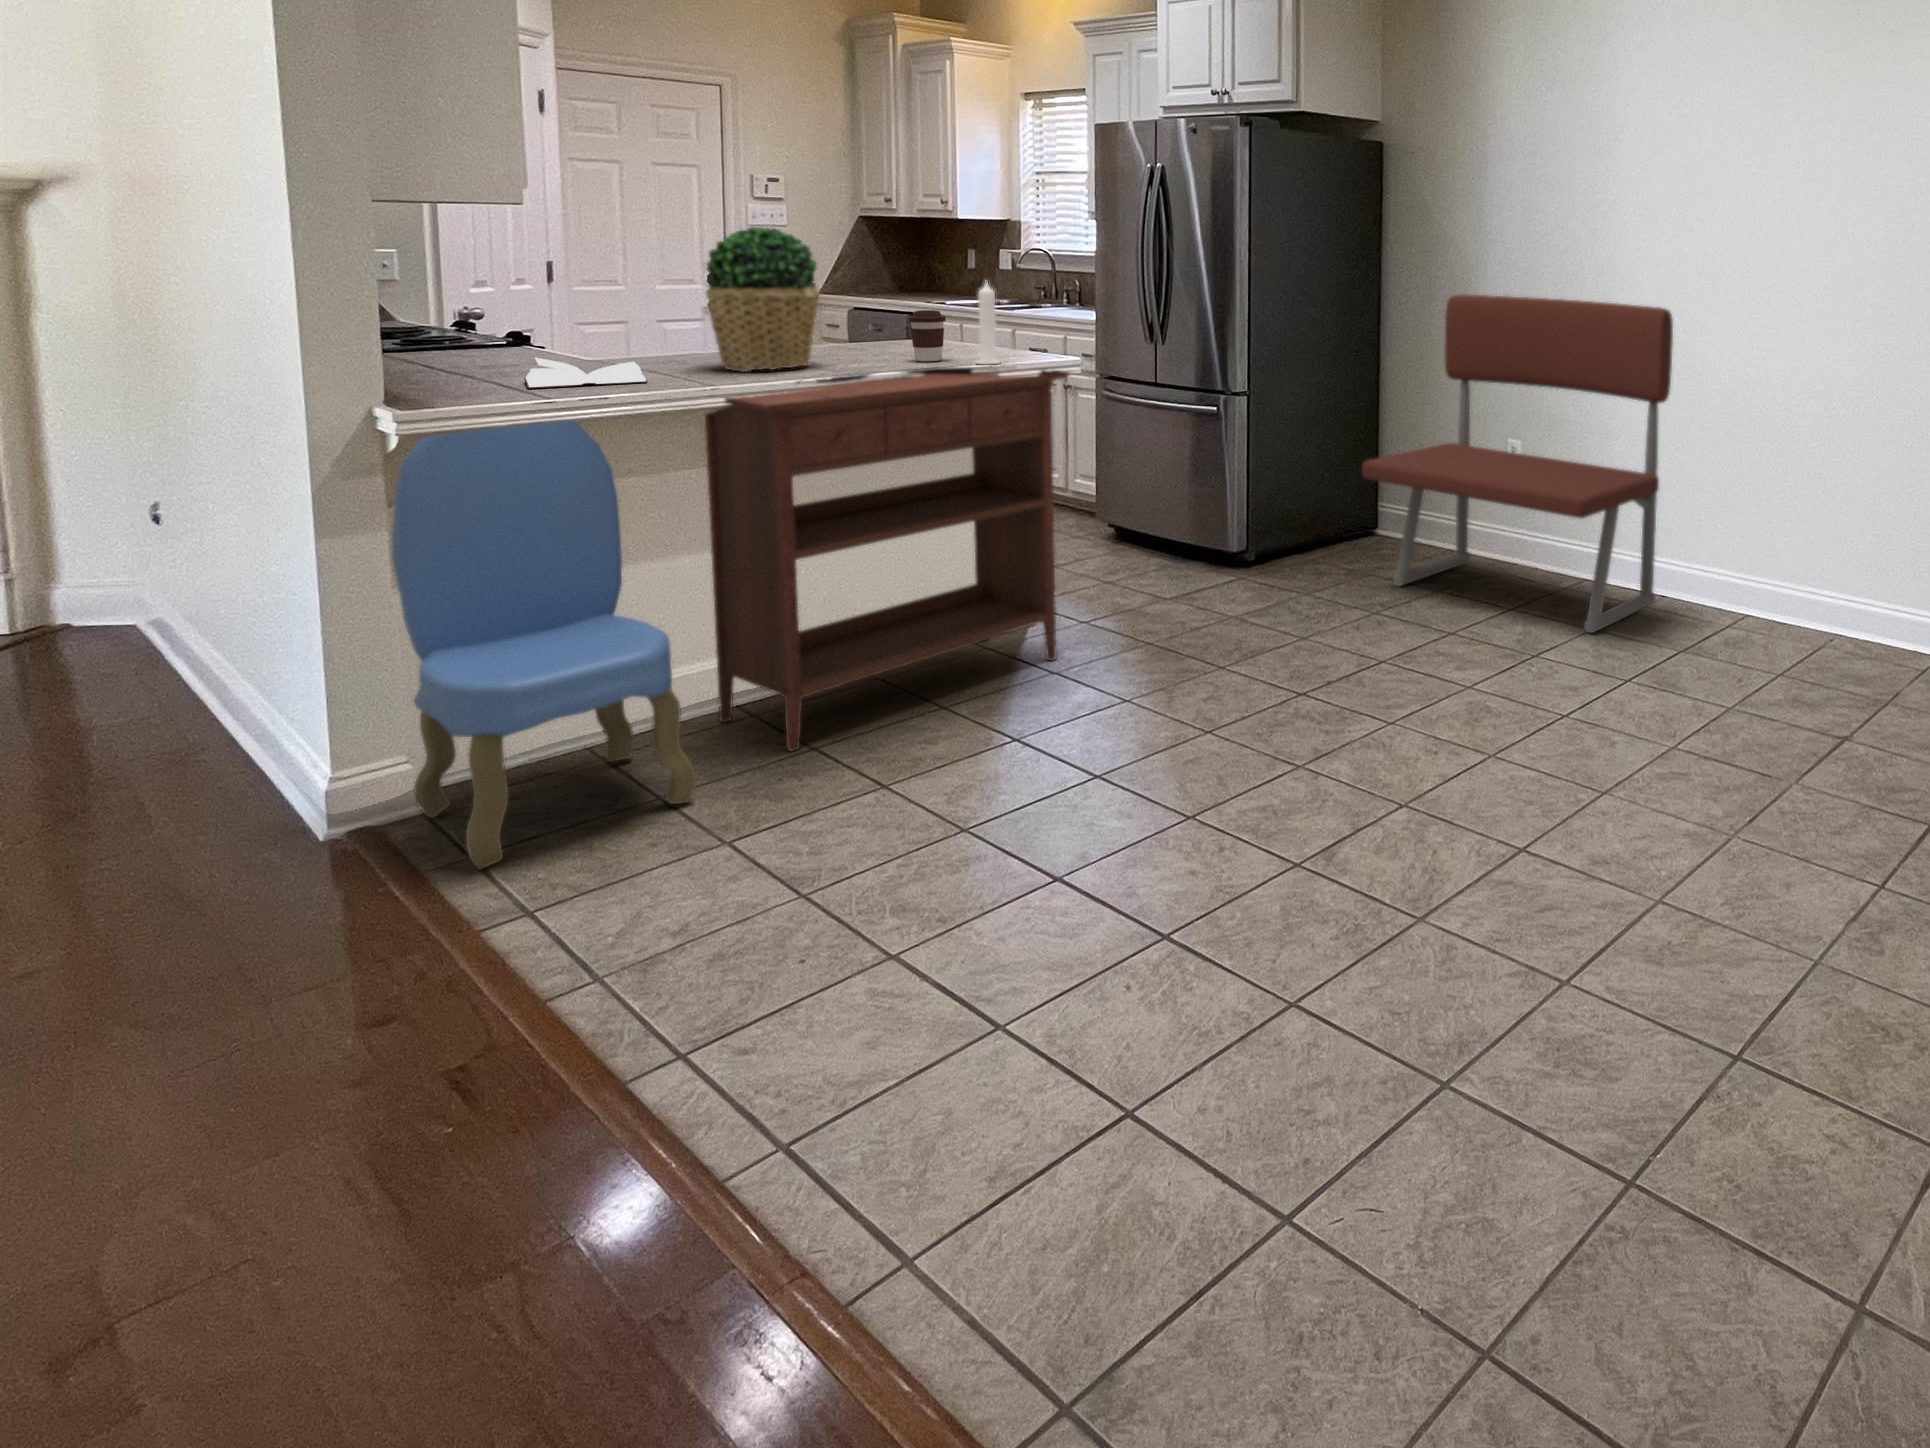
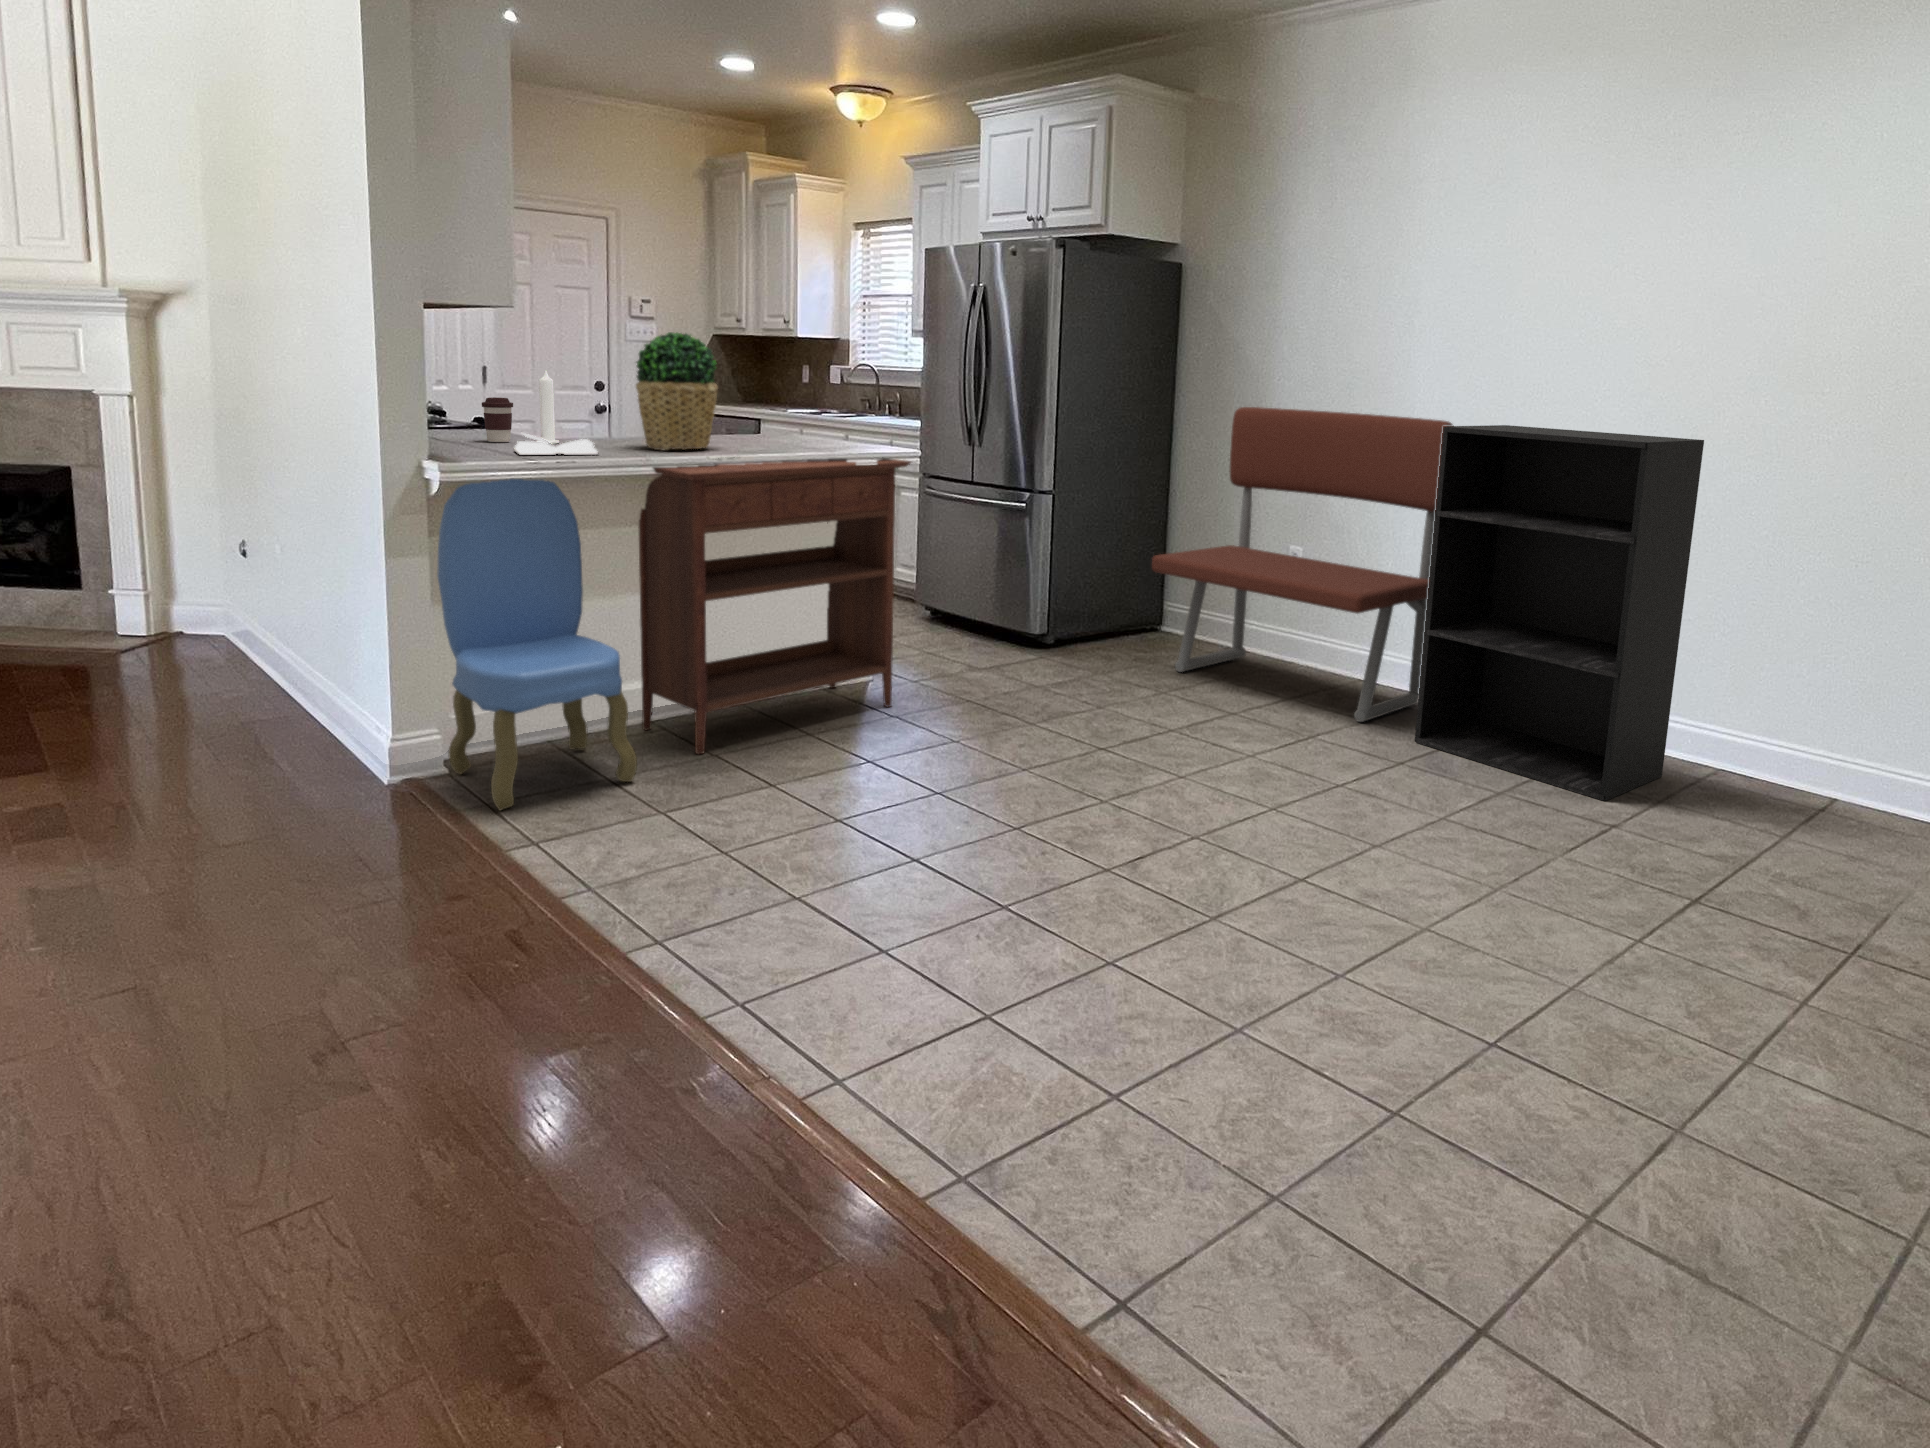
candle: present [976,282,1000,364] -> present [537,370,559,444]
coffee cup: present [909,310,946,361] -> present [482,397,513,442]
bookshelf: none [1647,312,1913,707] -> present [1415,425,1704,801]

